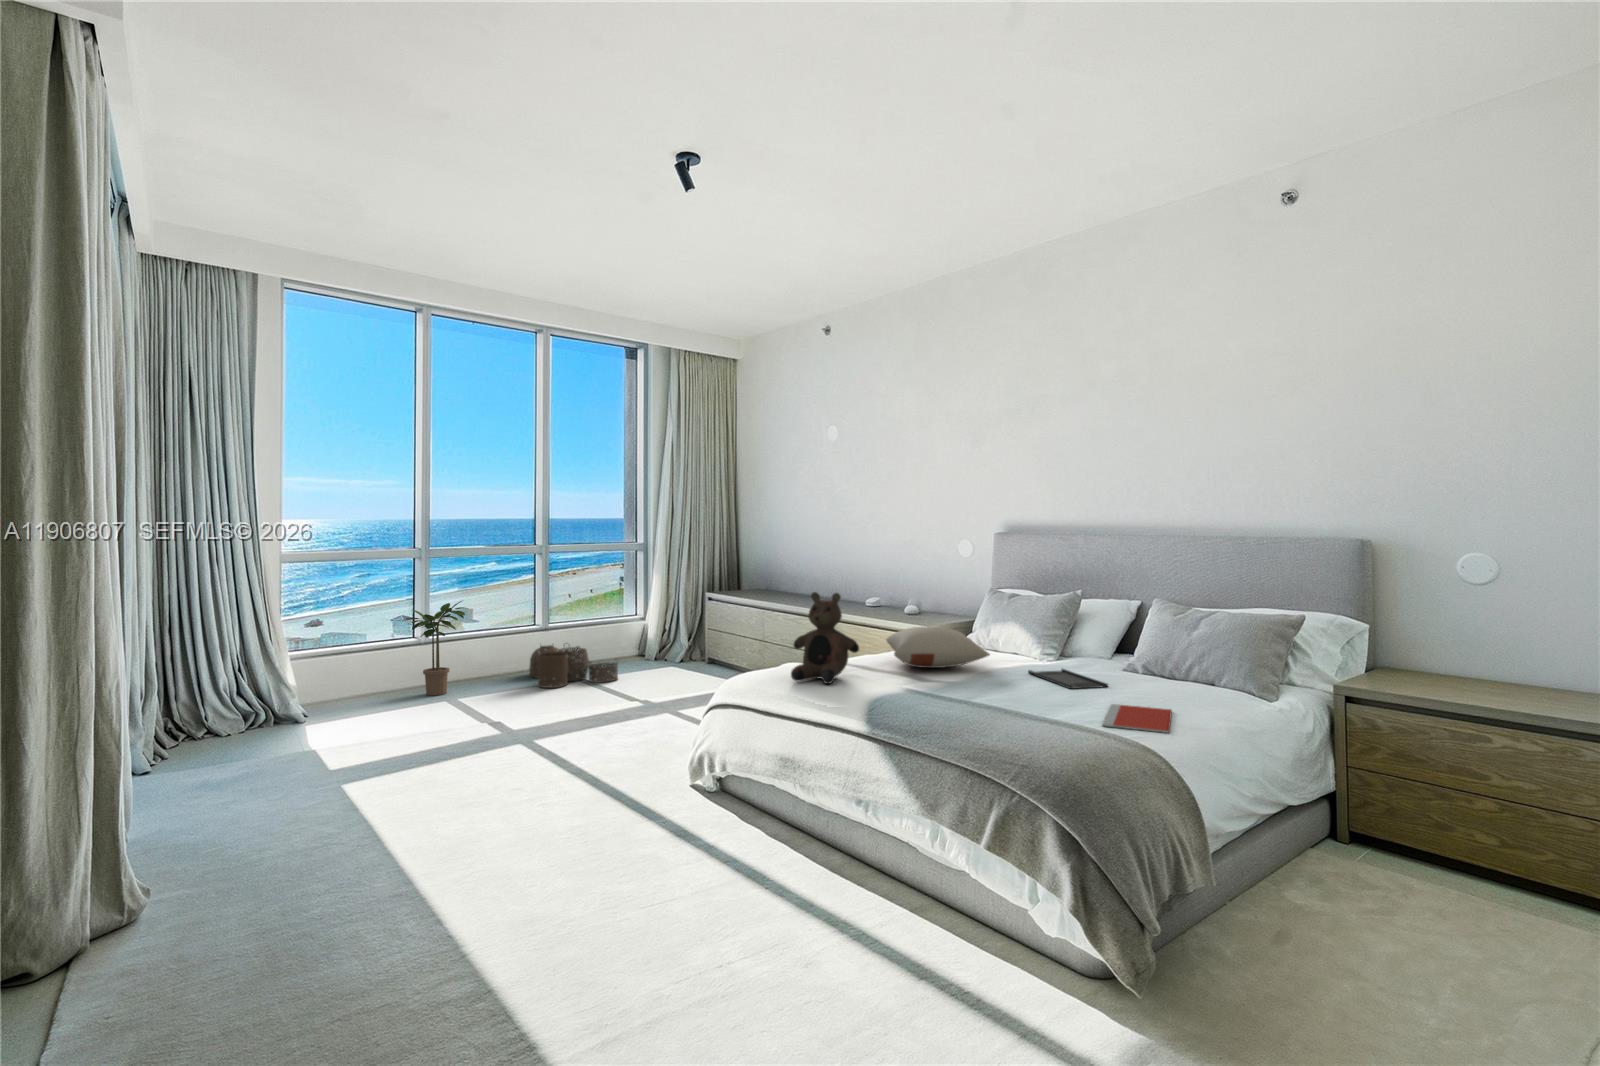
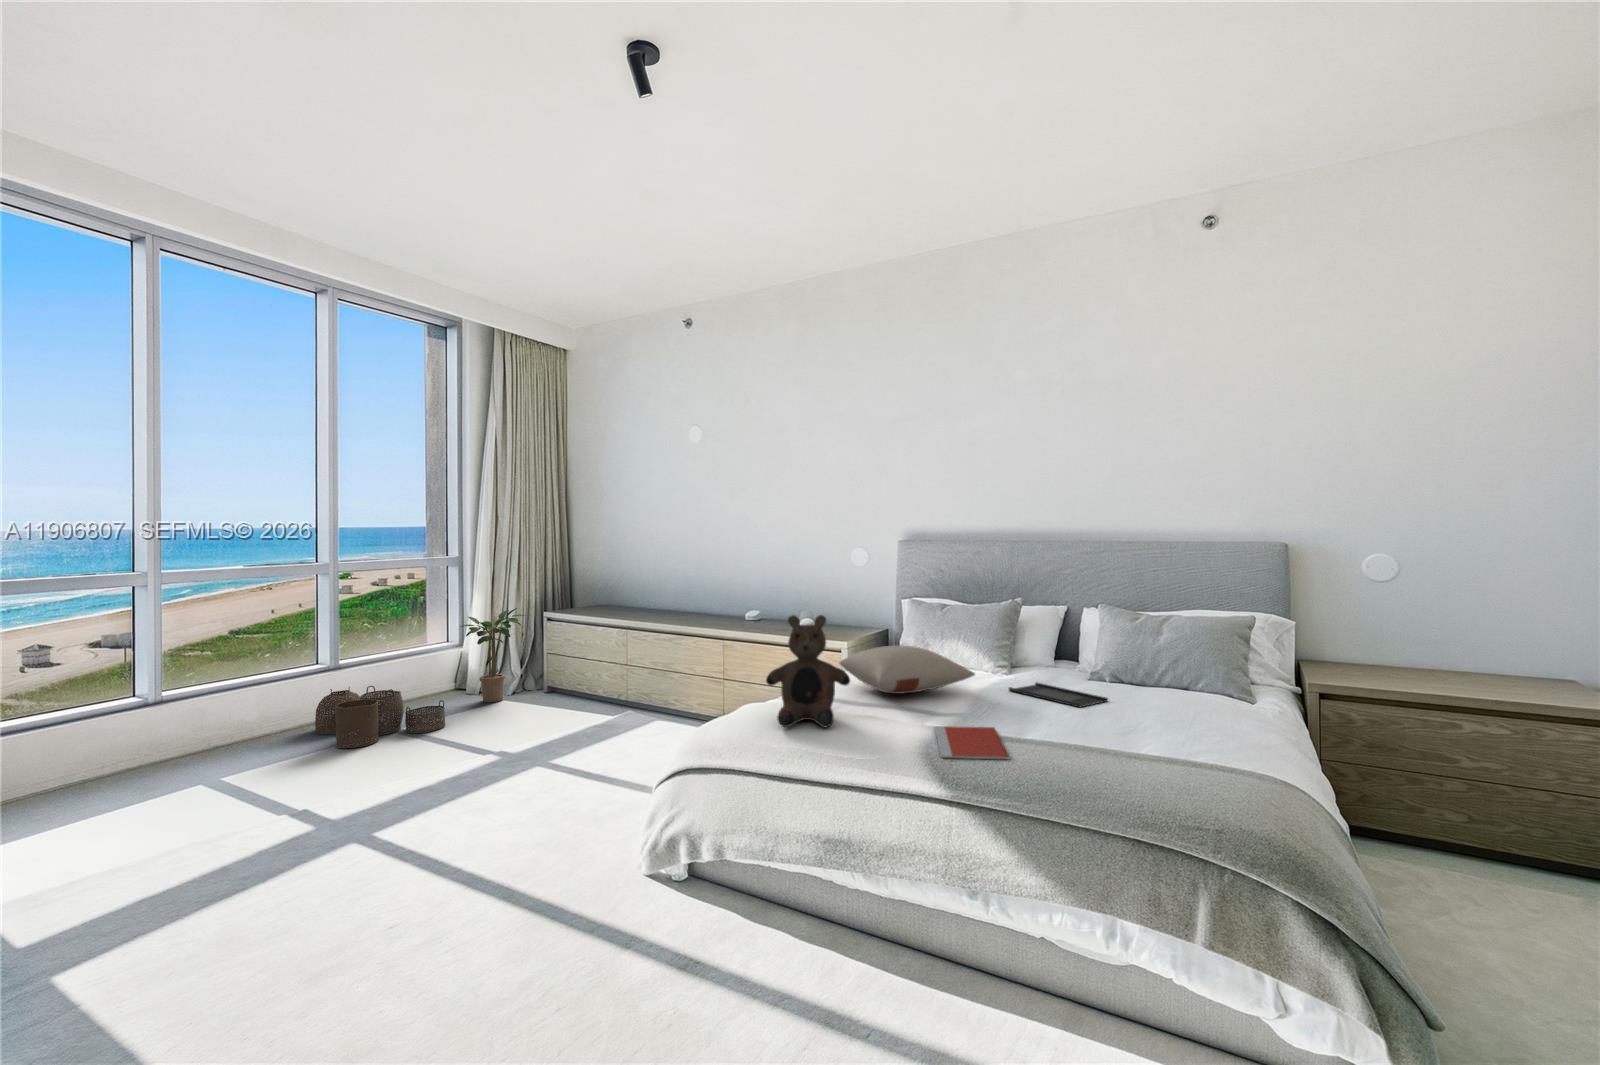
potted plant: present [406,601,467,696] -> present [460,608,525,702]
notebook: present [1102,704,1172,733] -> present [935,726,1010,759]

